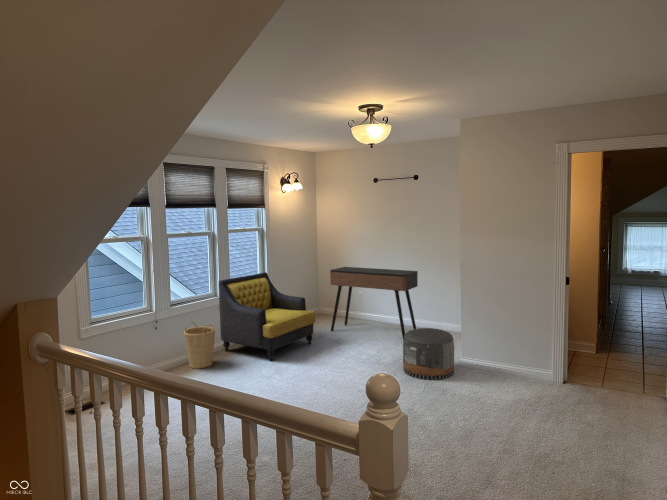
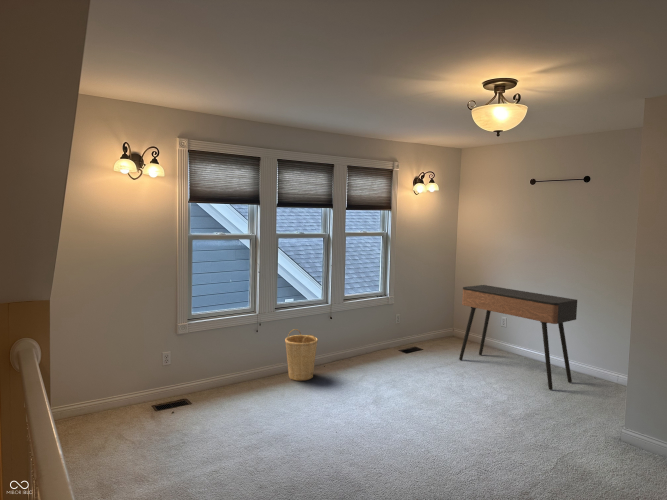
armchair: present [219,272,315,361] -> none [328,283,436,385]
pouf: present [403,328,454,380] -> none [535,377,612,453]

